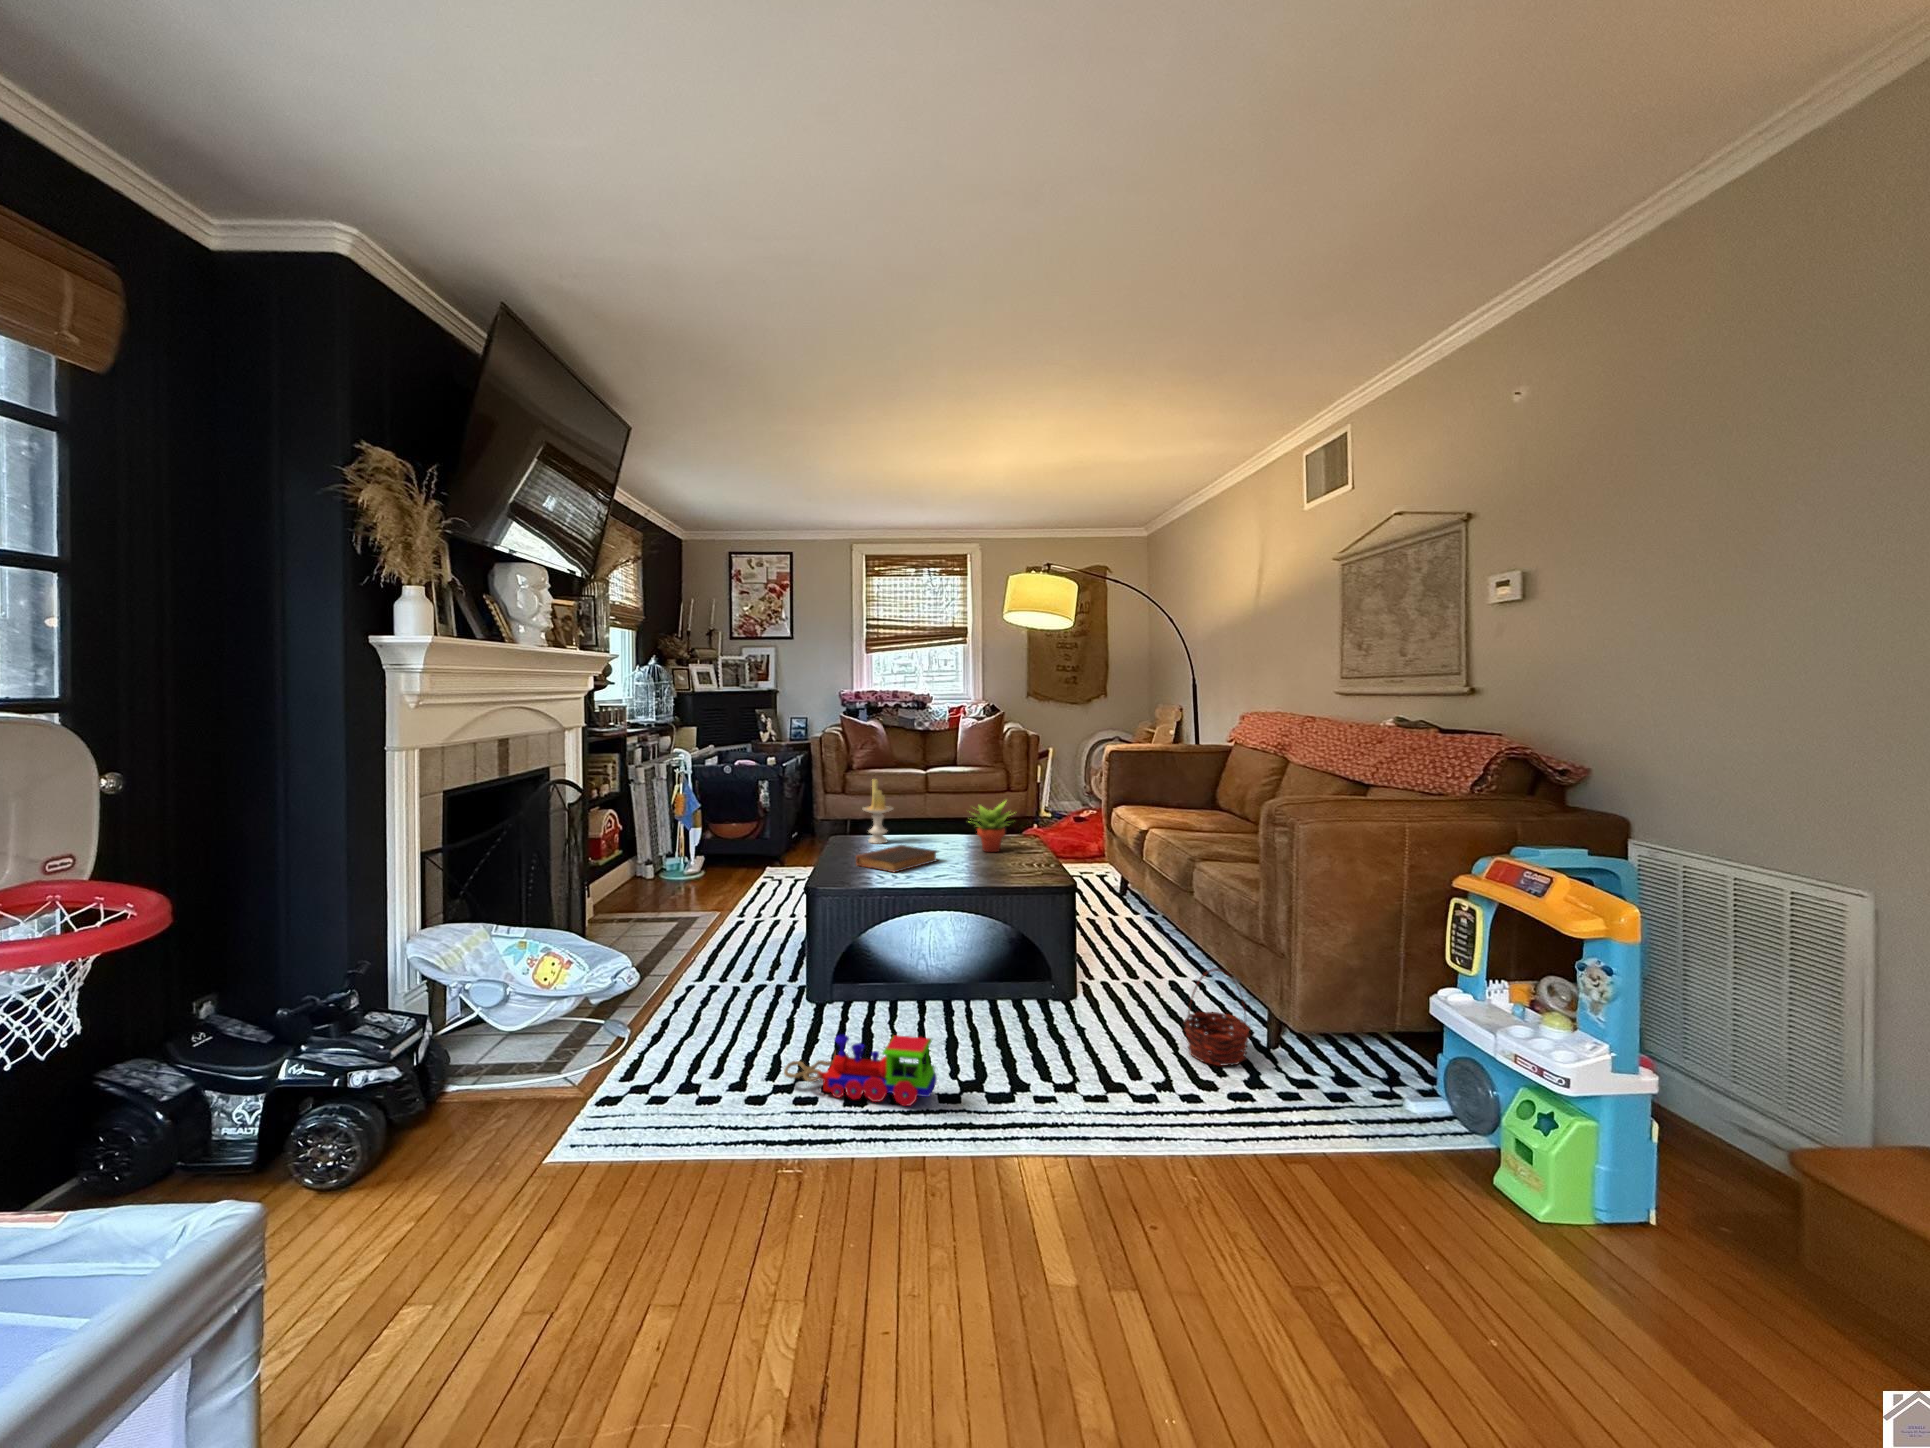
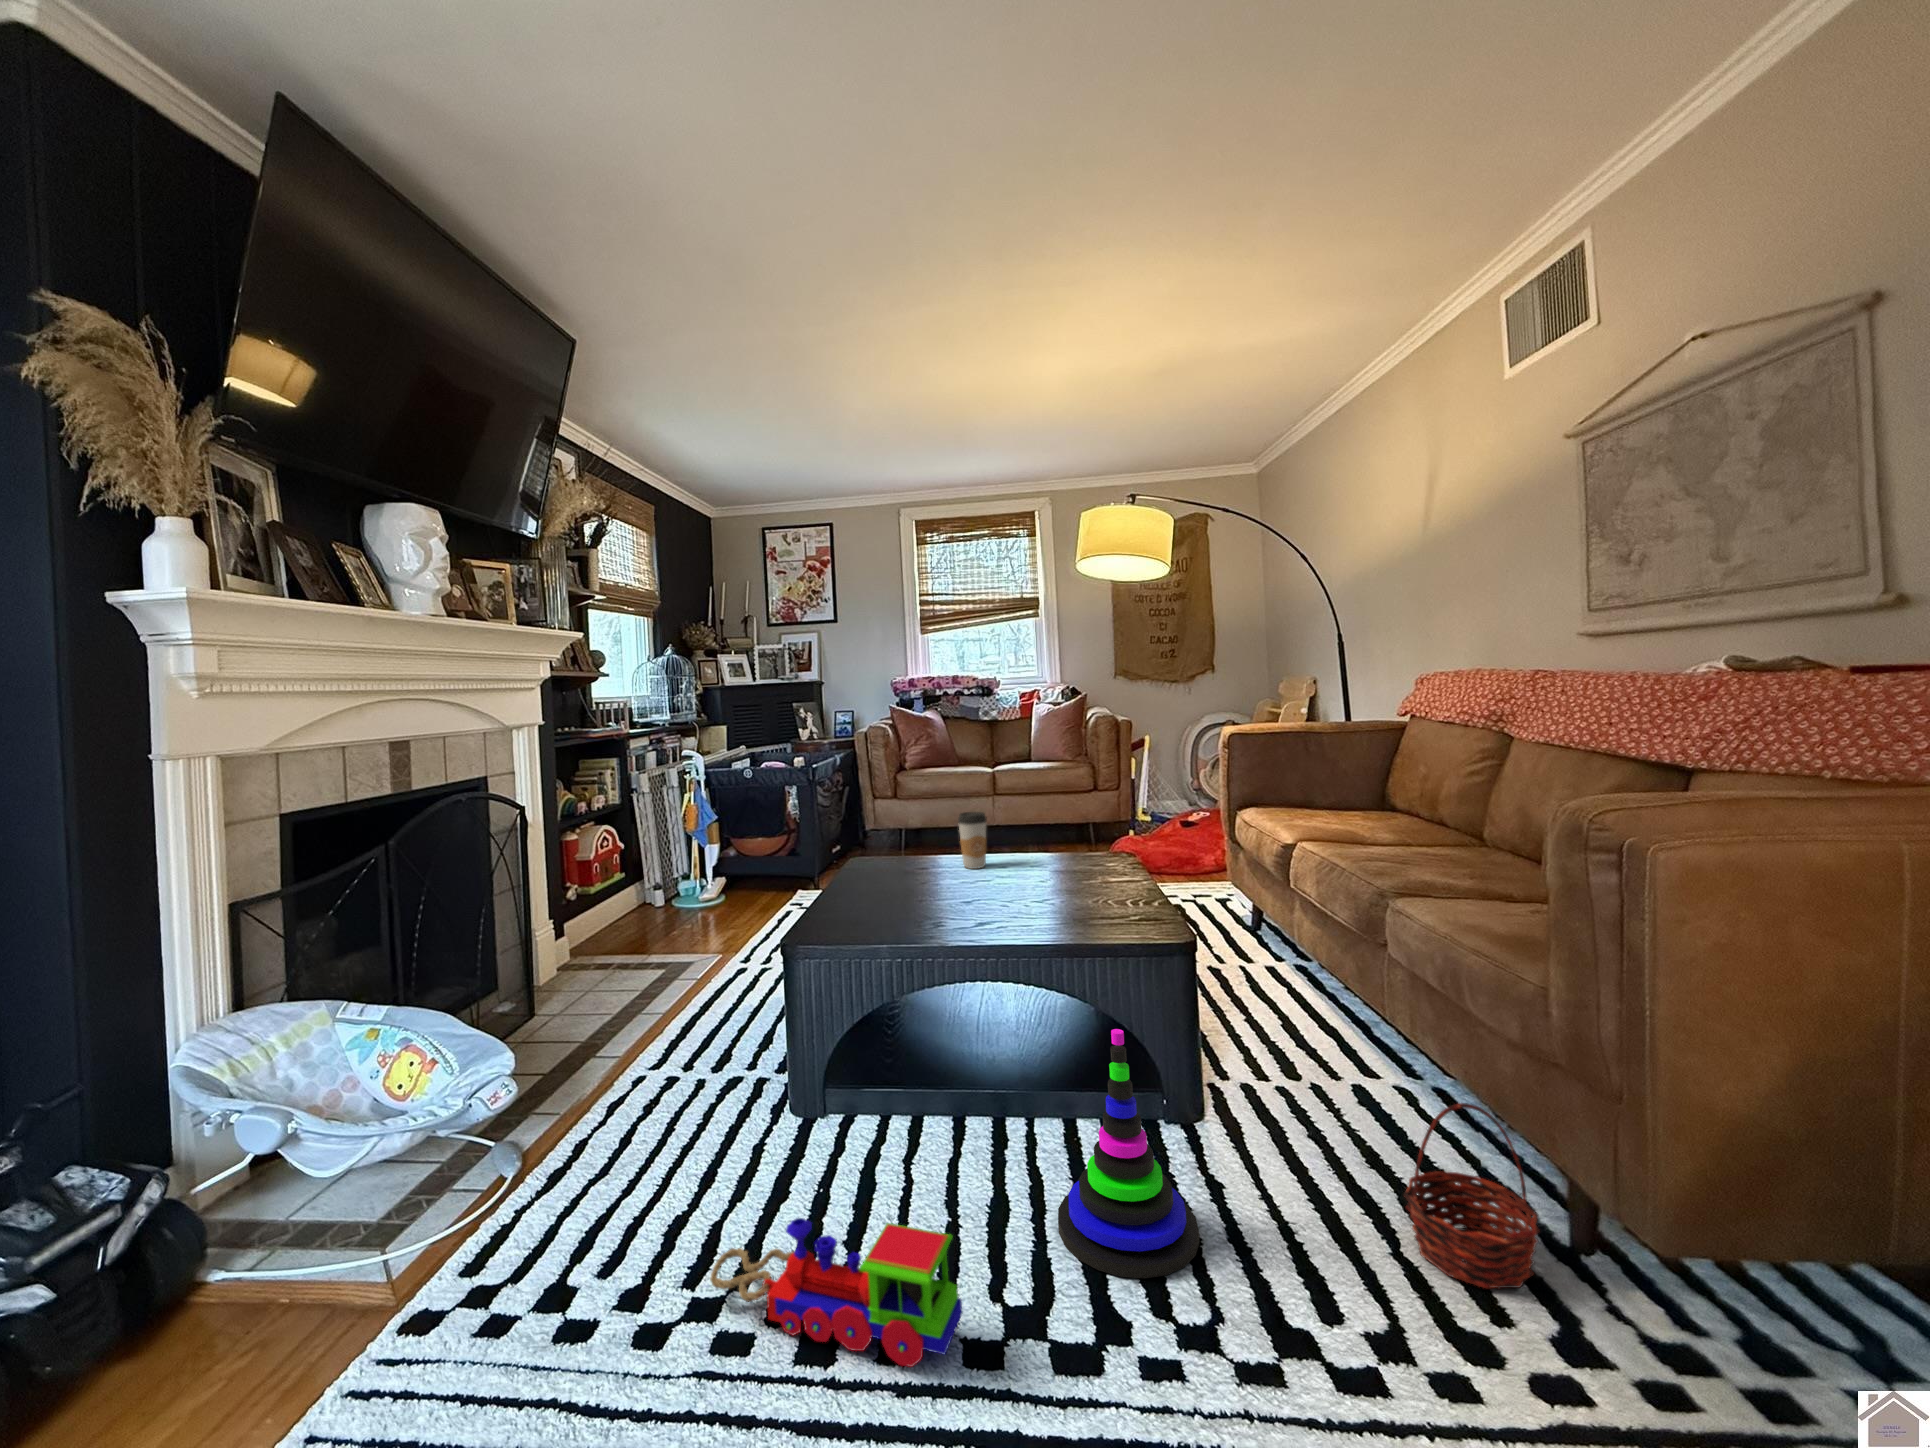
candle: present [863,779,893,844] -> none [881,781,924,872]
succulent plant: present [968,801,1010,852] -> none [1023,805,1100,884]
coffee cup: none [917,802,938,842] -> present [958,812,987,869]
book: present [856,845,938,872] -> none [859,875,984,922]
stacking toy: none [988,930,1069,1069] -> present [1058,1029,1200,1278]

